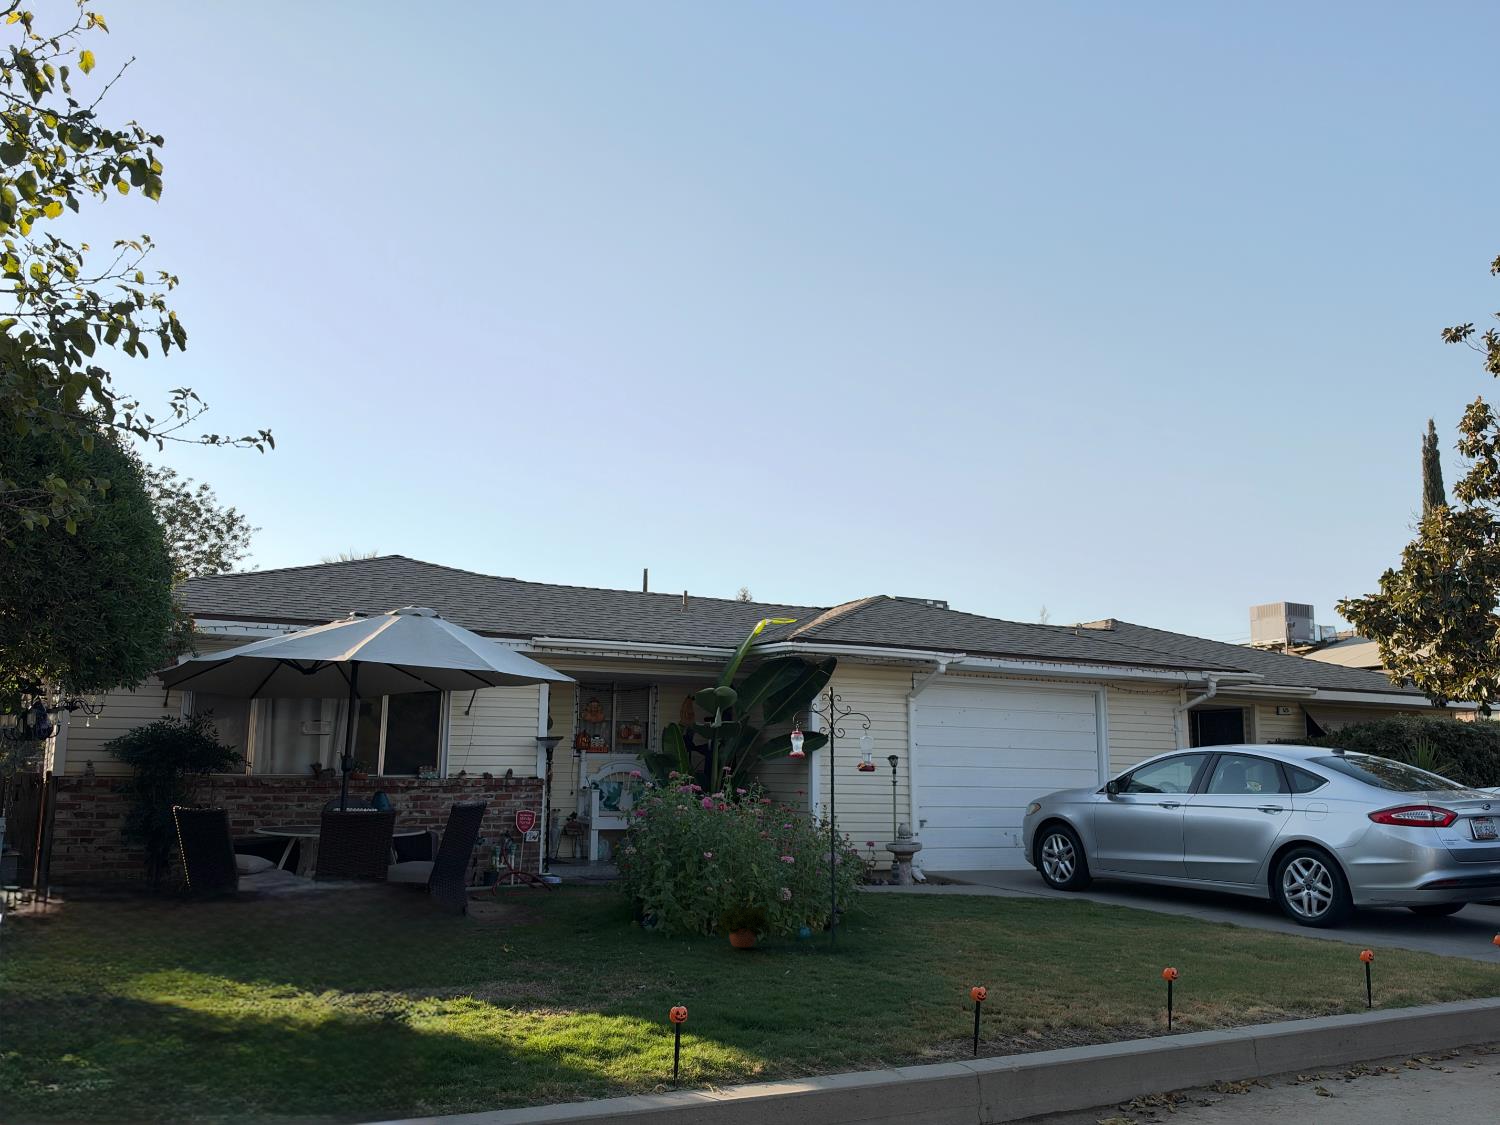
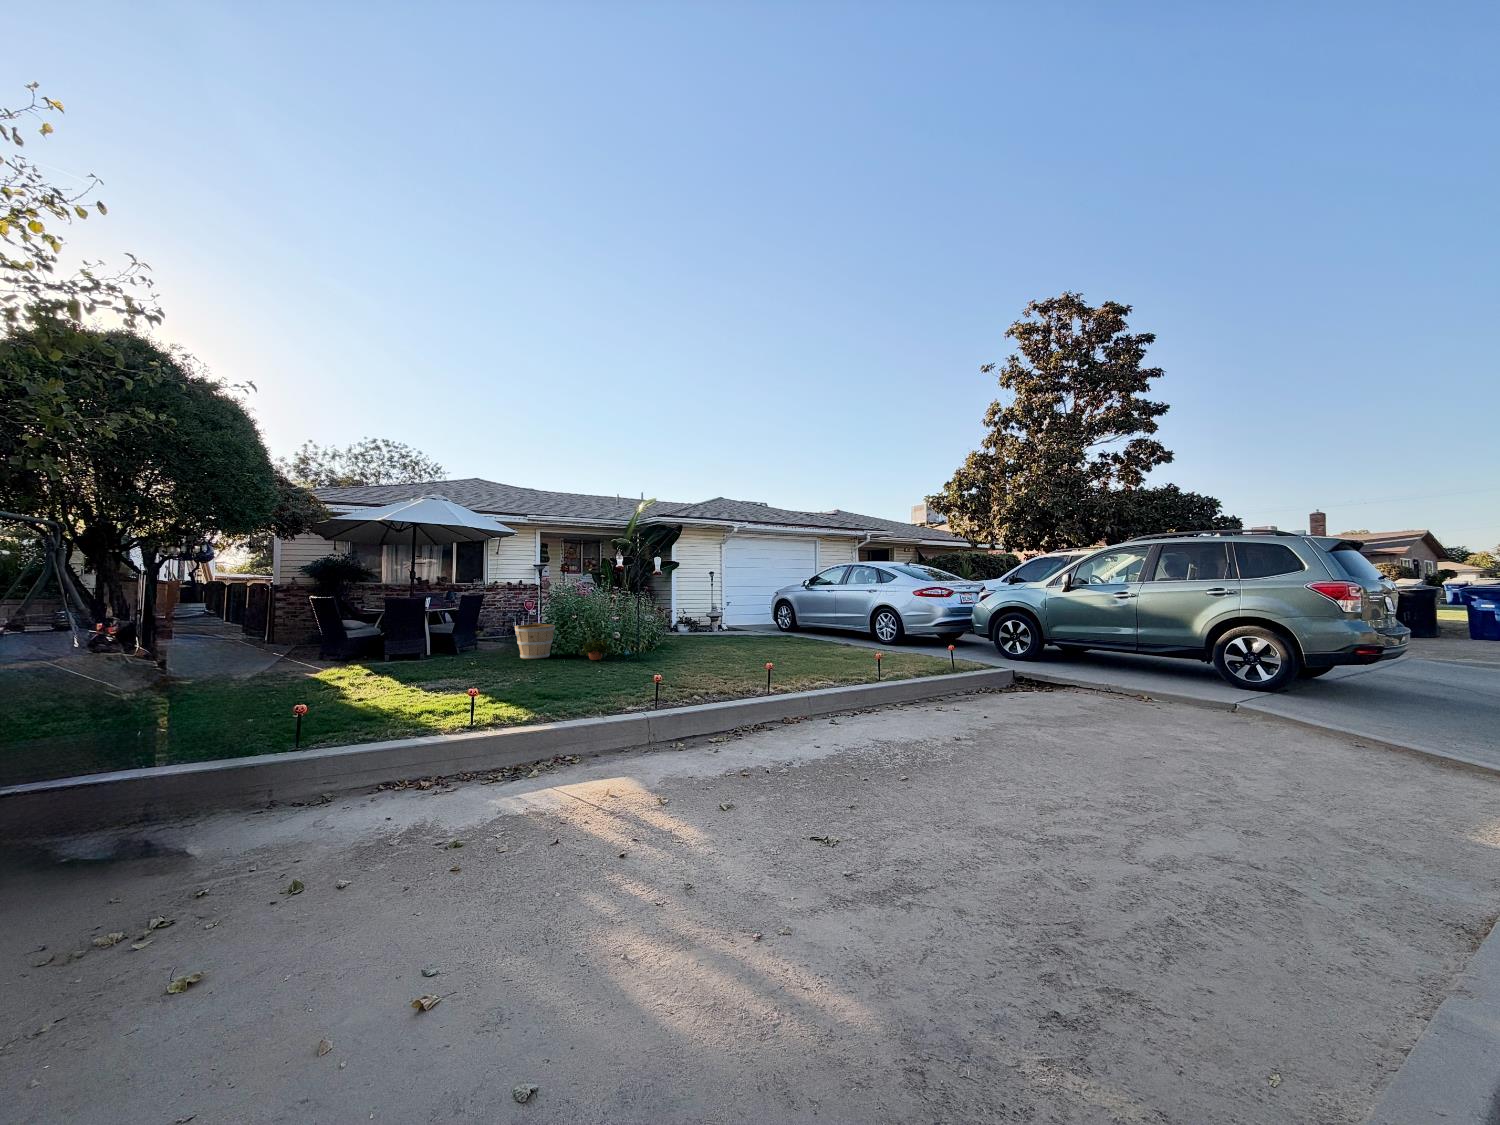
wooden bucket: none [578,867,654,942] -> present [515,623,555,659]

